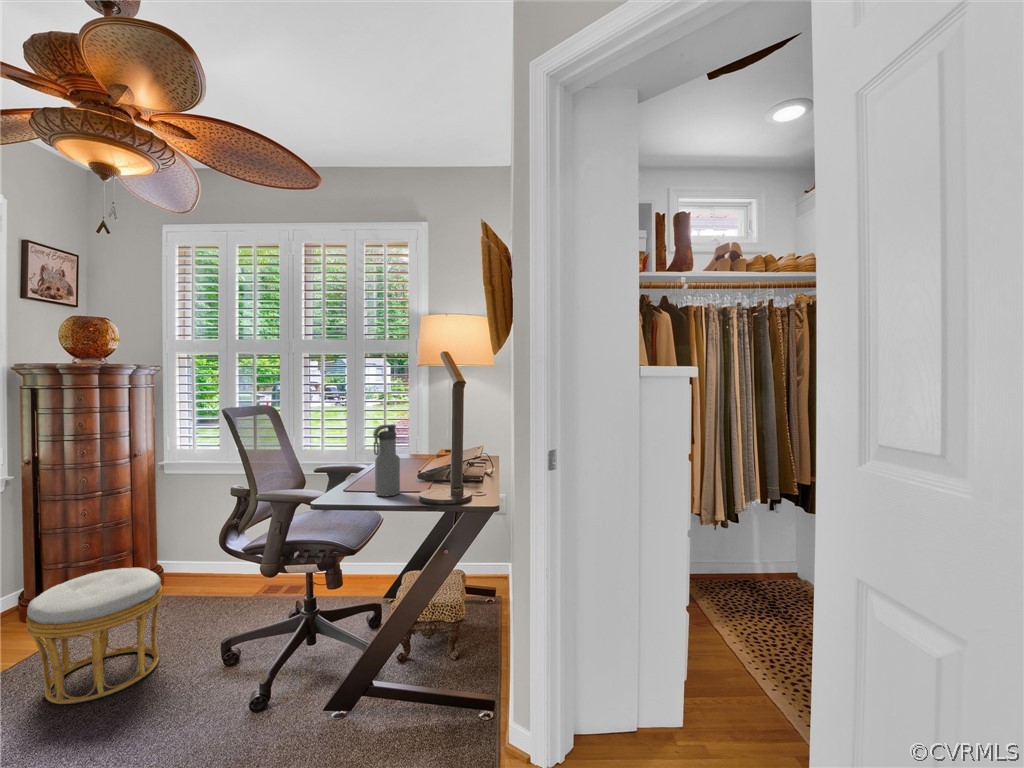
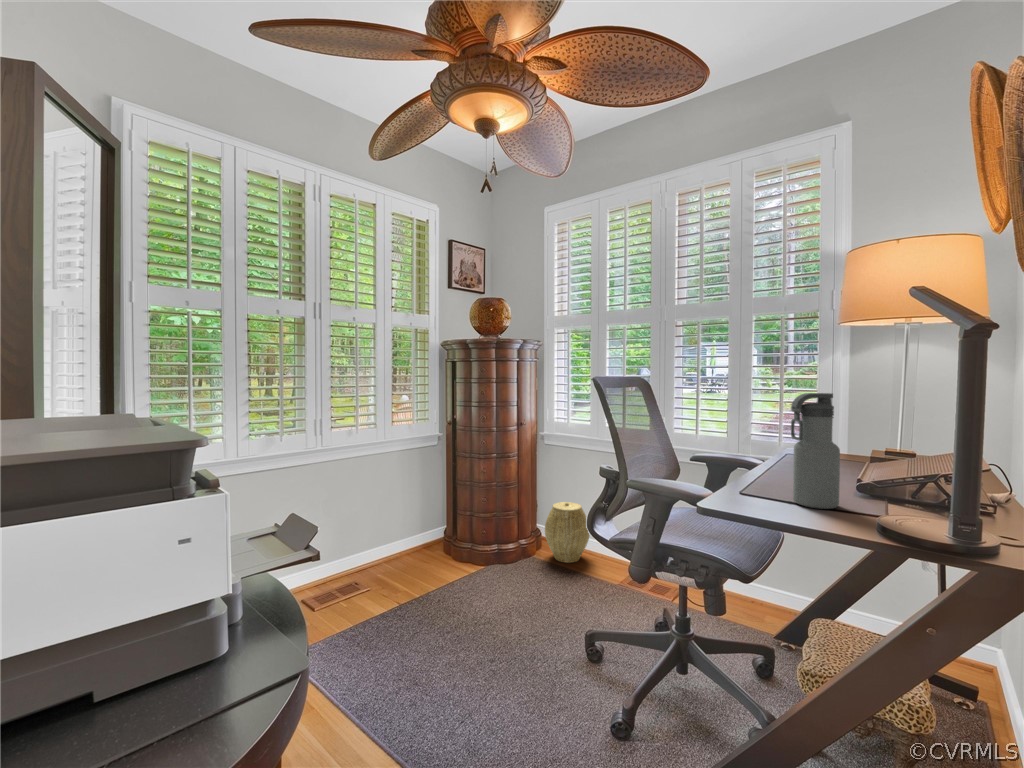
woven basket: none [169,530,223,592] -> present [545,502,589,563]
ottoman: present [26,568,162,704] -> none [437,526,534,649]

